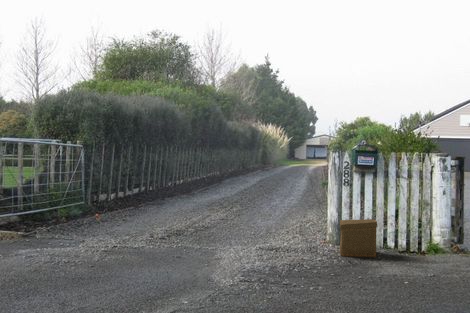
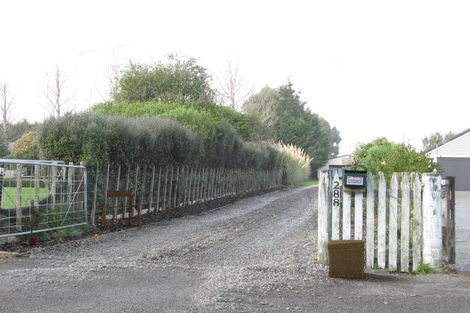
bench: none [93,169,136,207] -> present [98,190,140,228]
potted tree: none [20,184,47,225] -> present [20,204,45,245]

